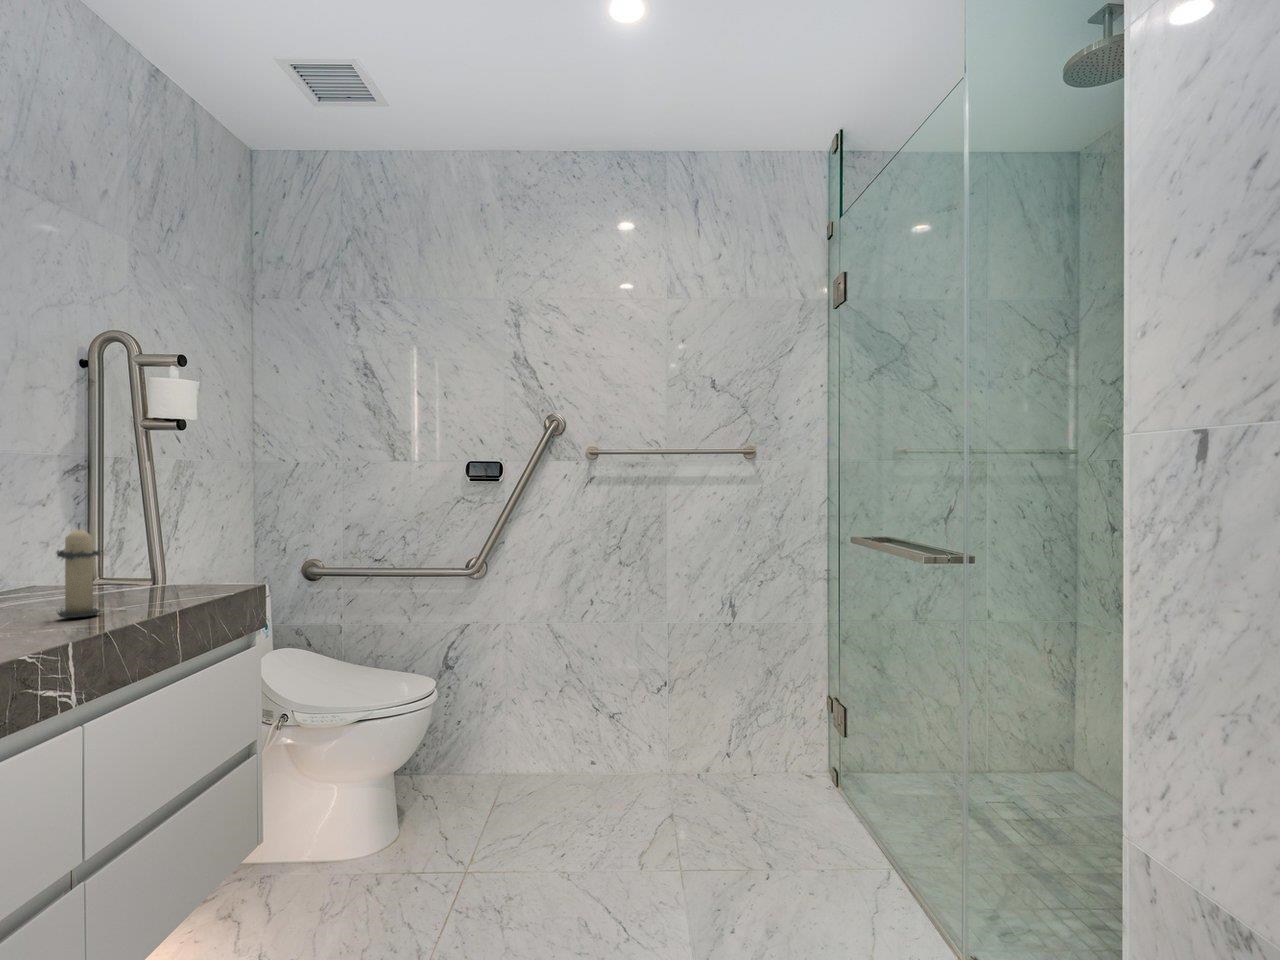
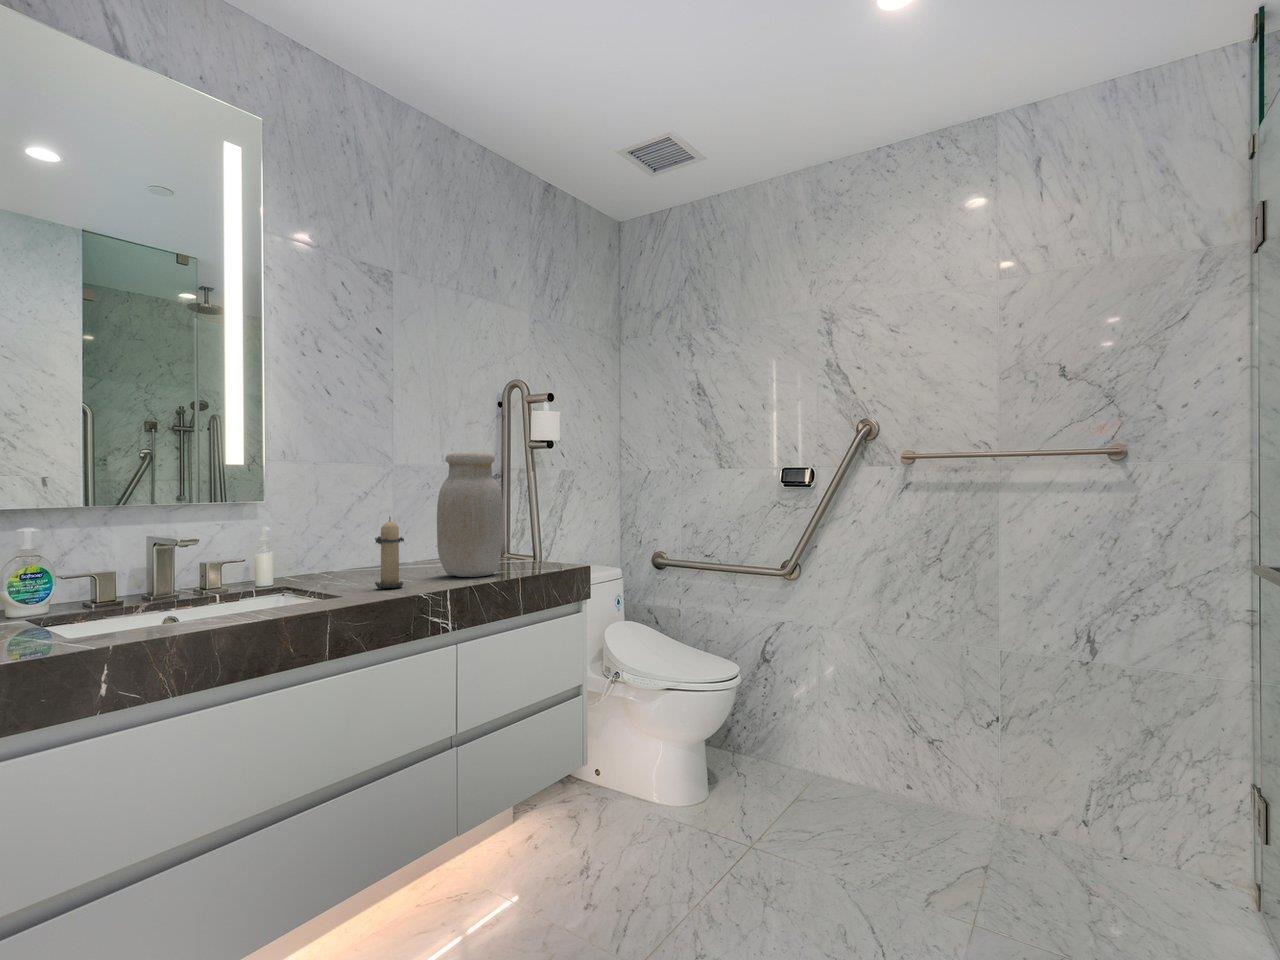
jar: none [109,439,208,598] -> present [437,451,504,577]

